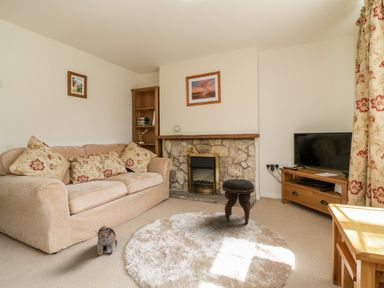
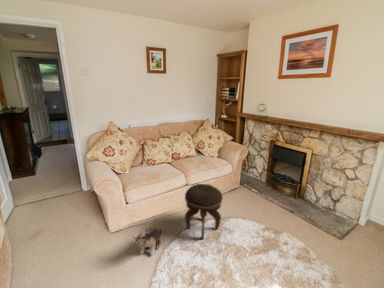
footstool: present [222,179,255,224] -> present [185,184,223,239]

